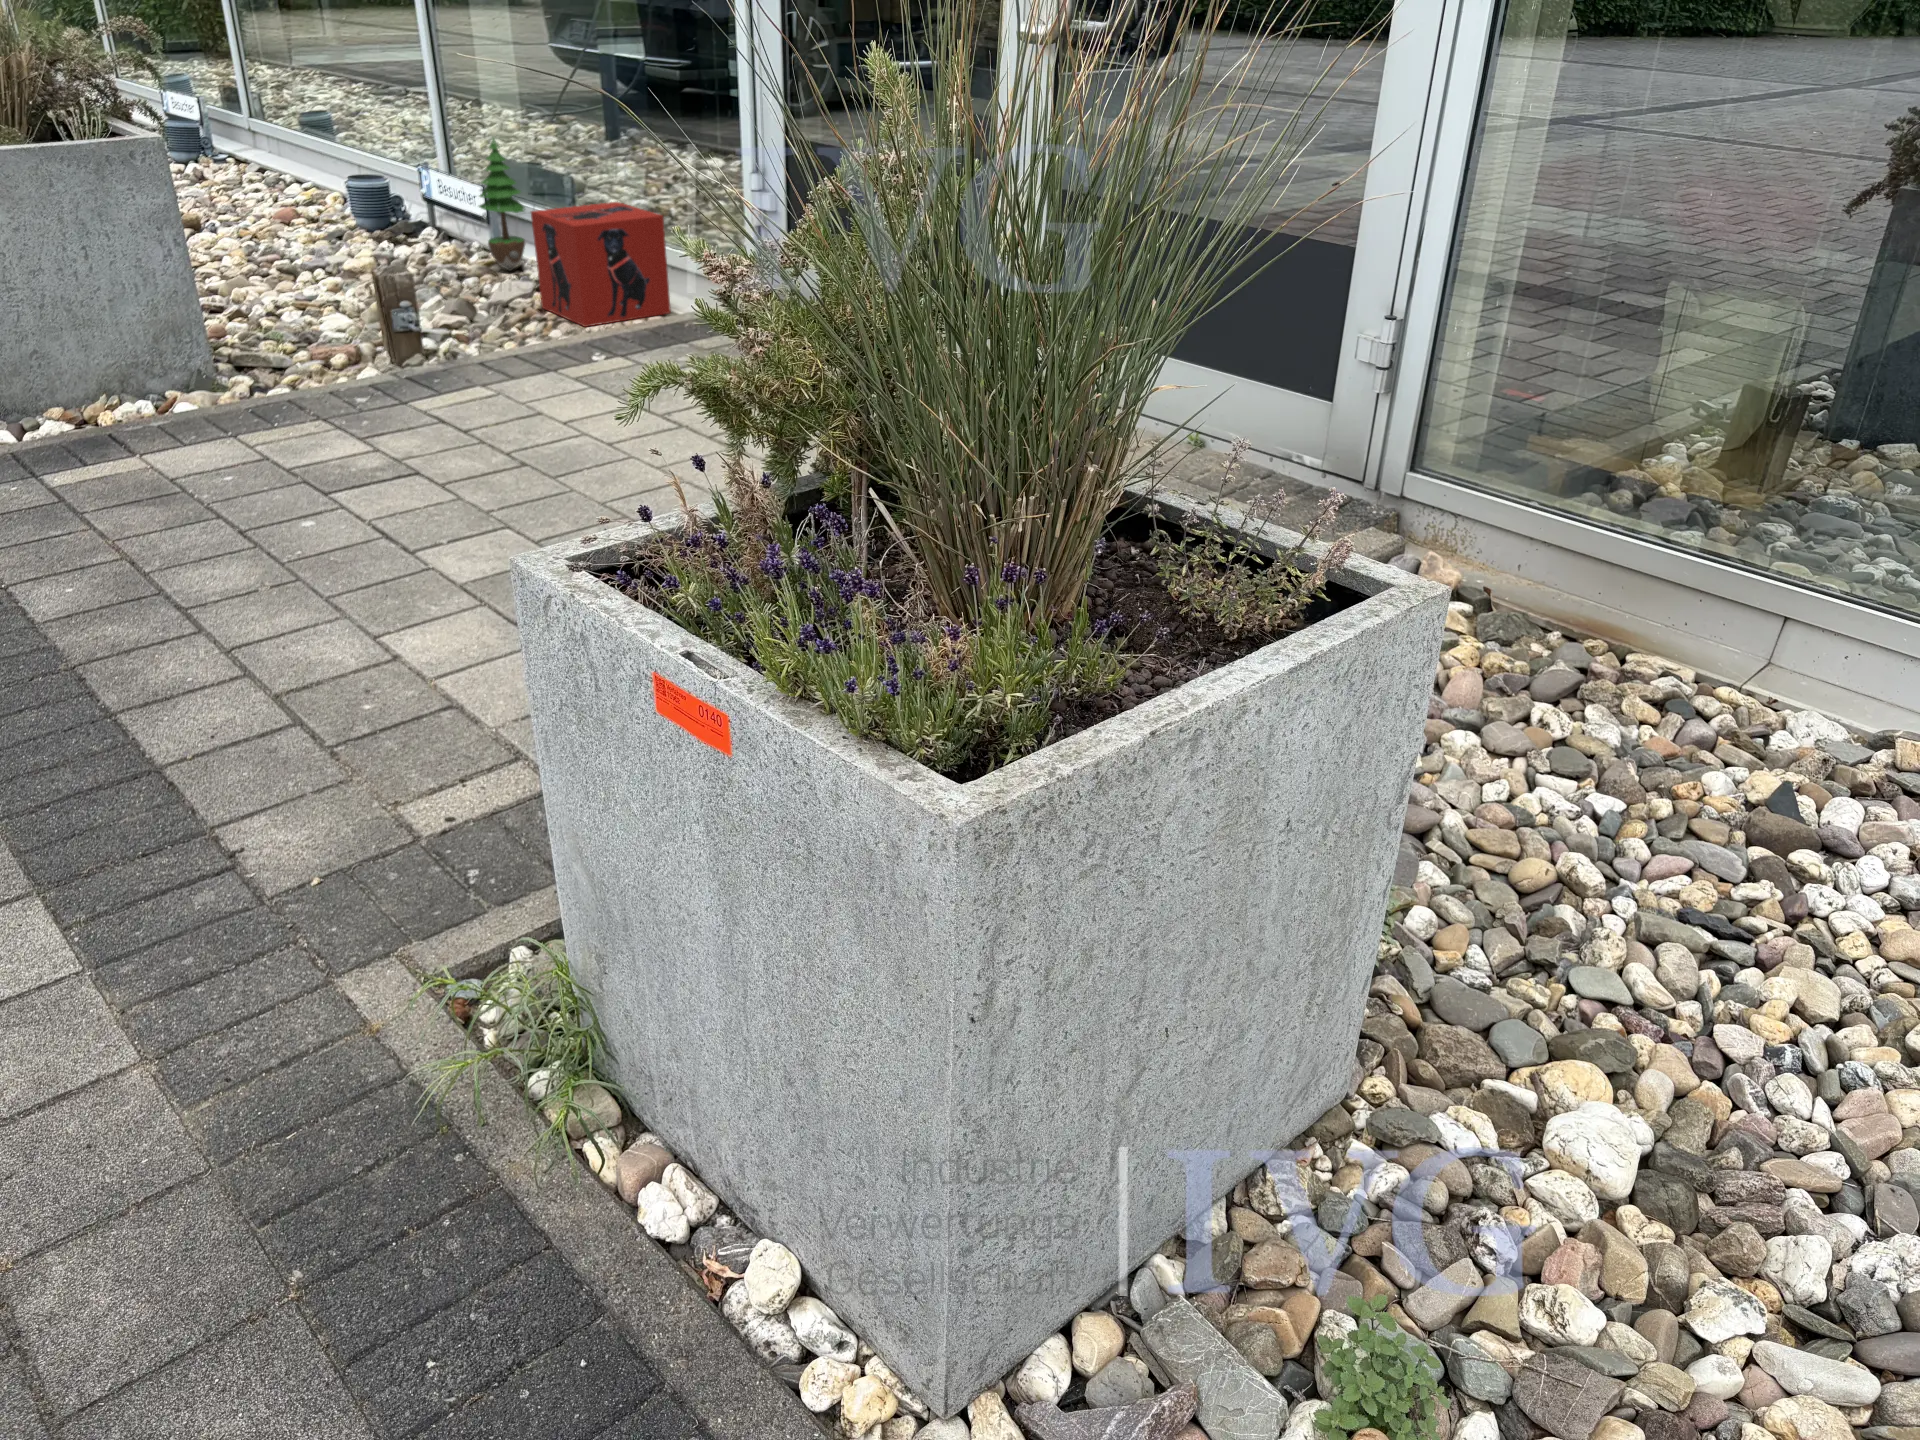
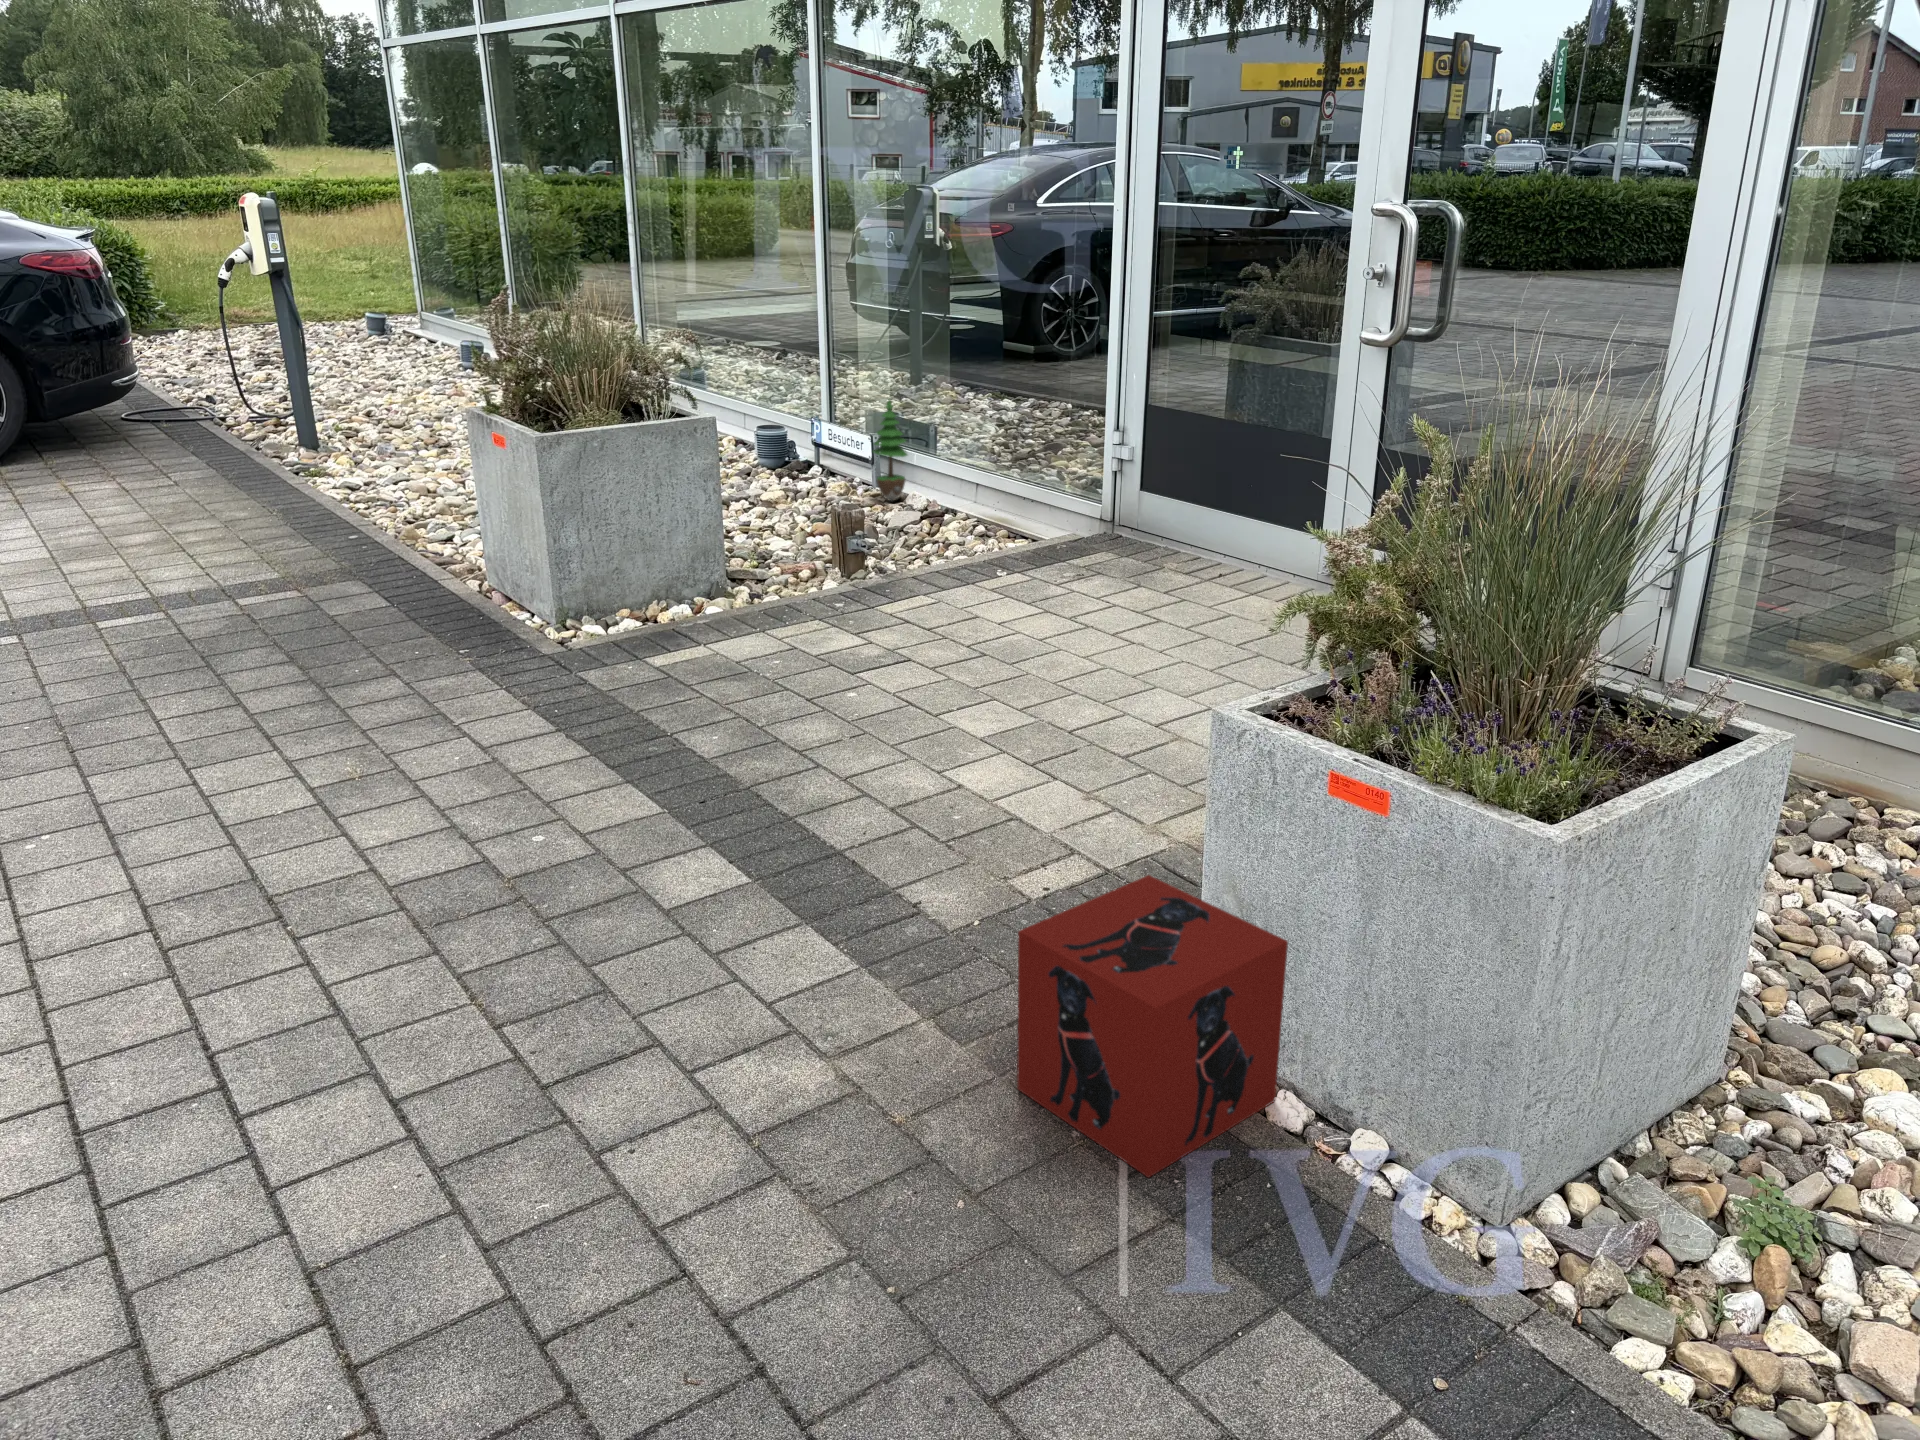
storage box: present [531,202,671,327] -> present [1017,875,1288,1177]

